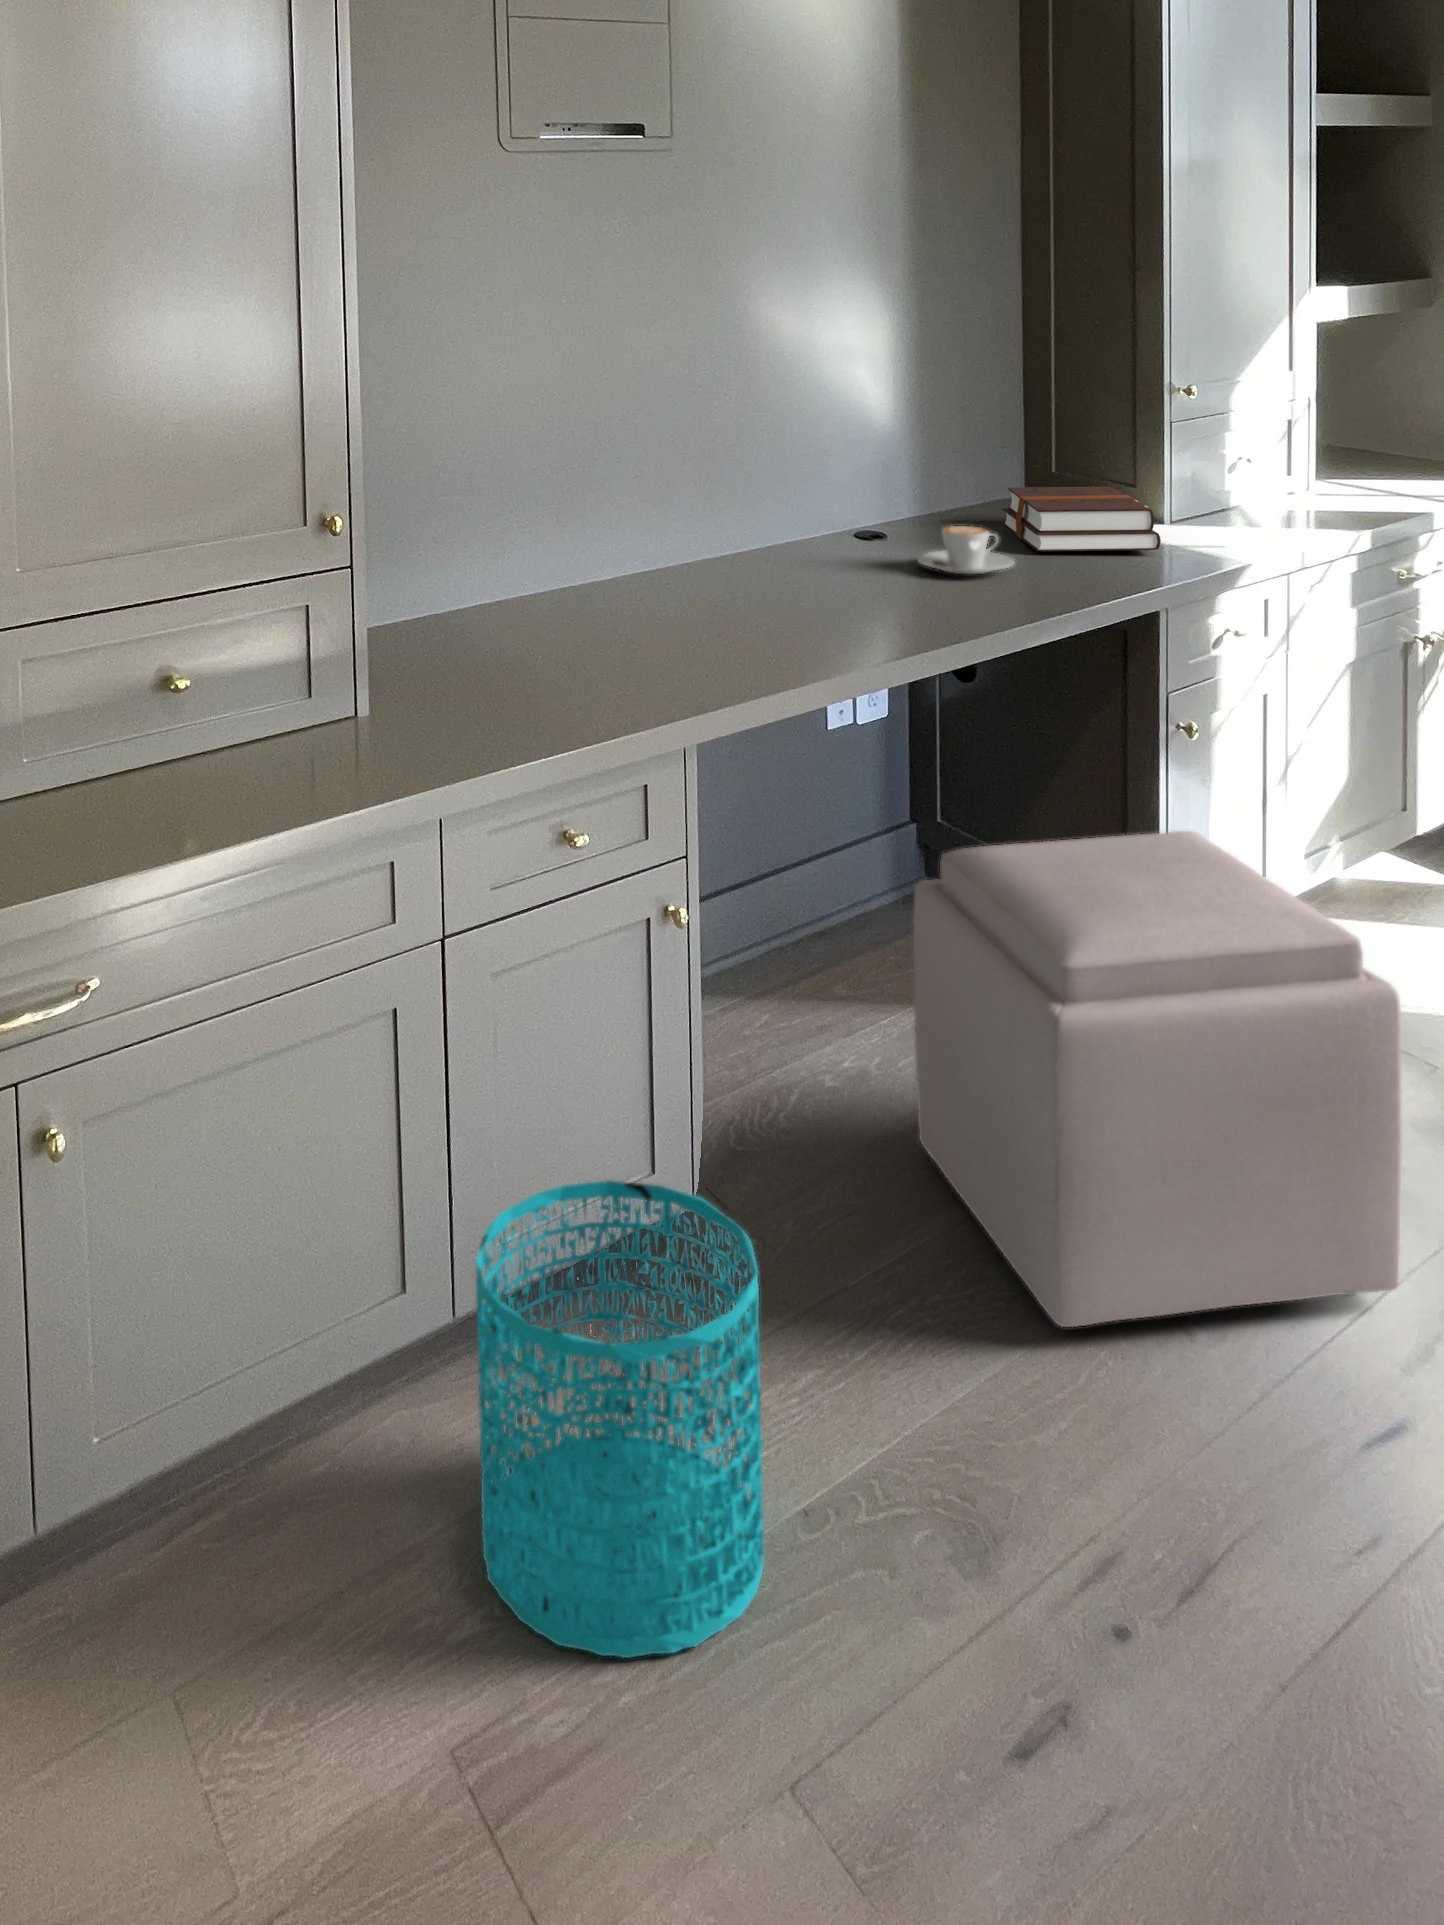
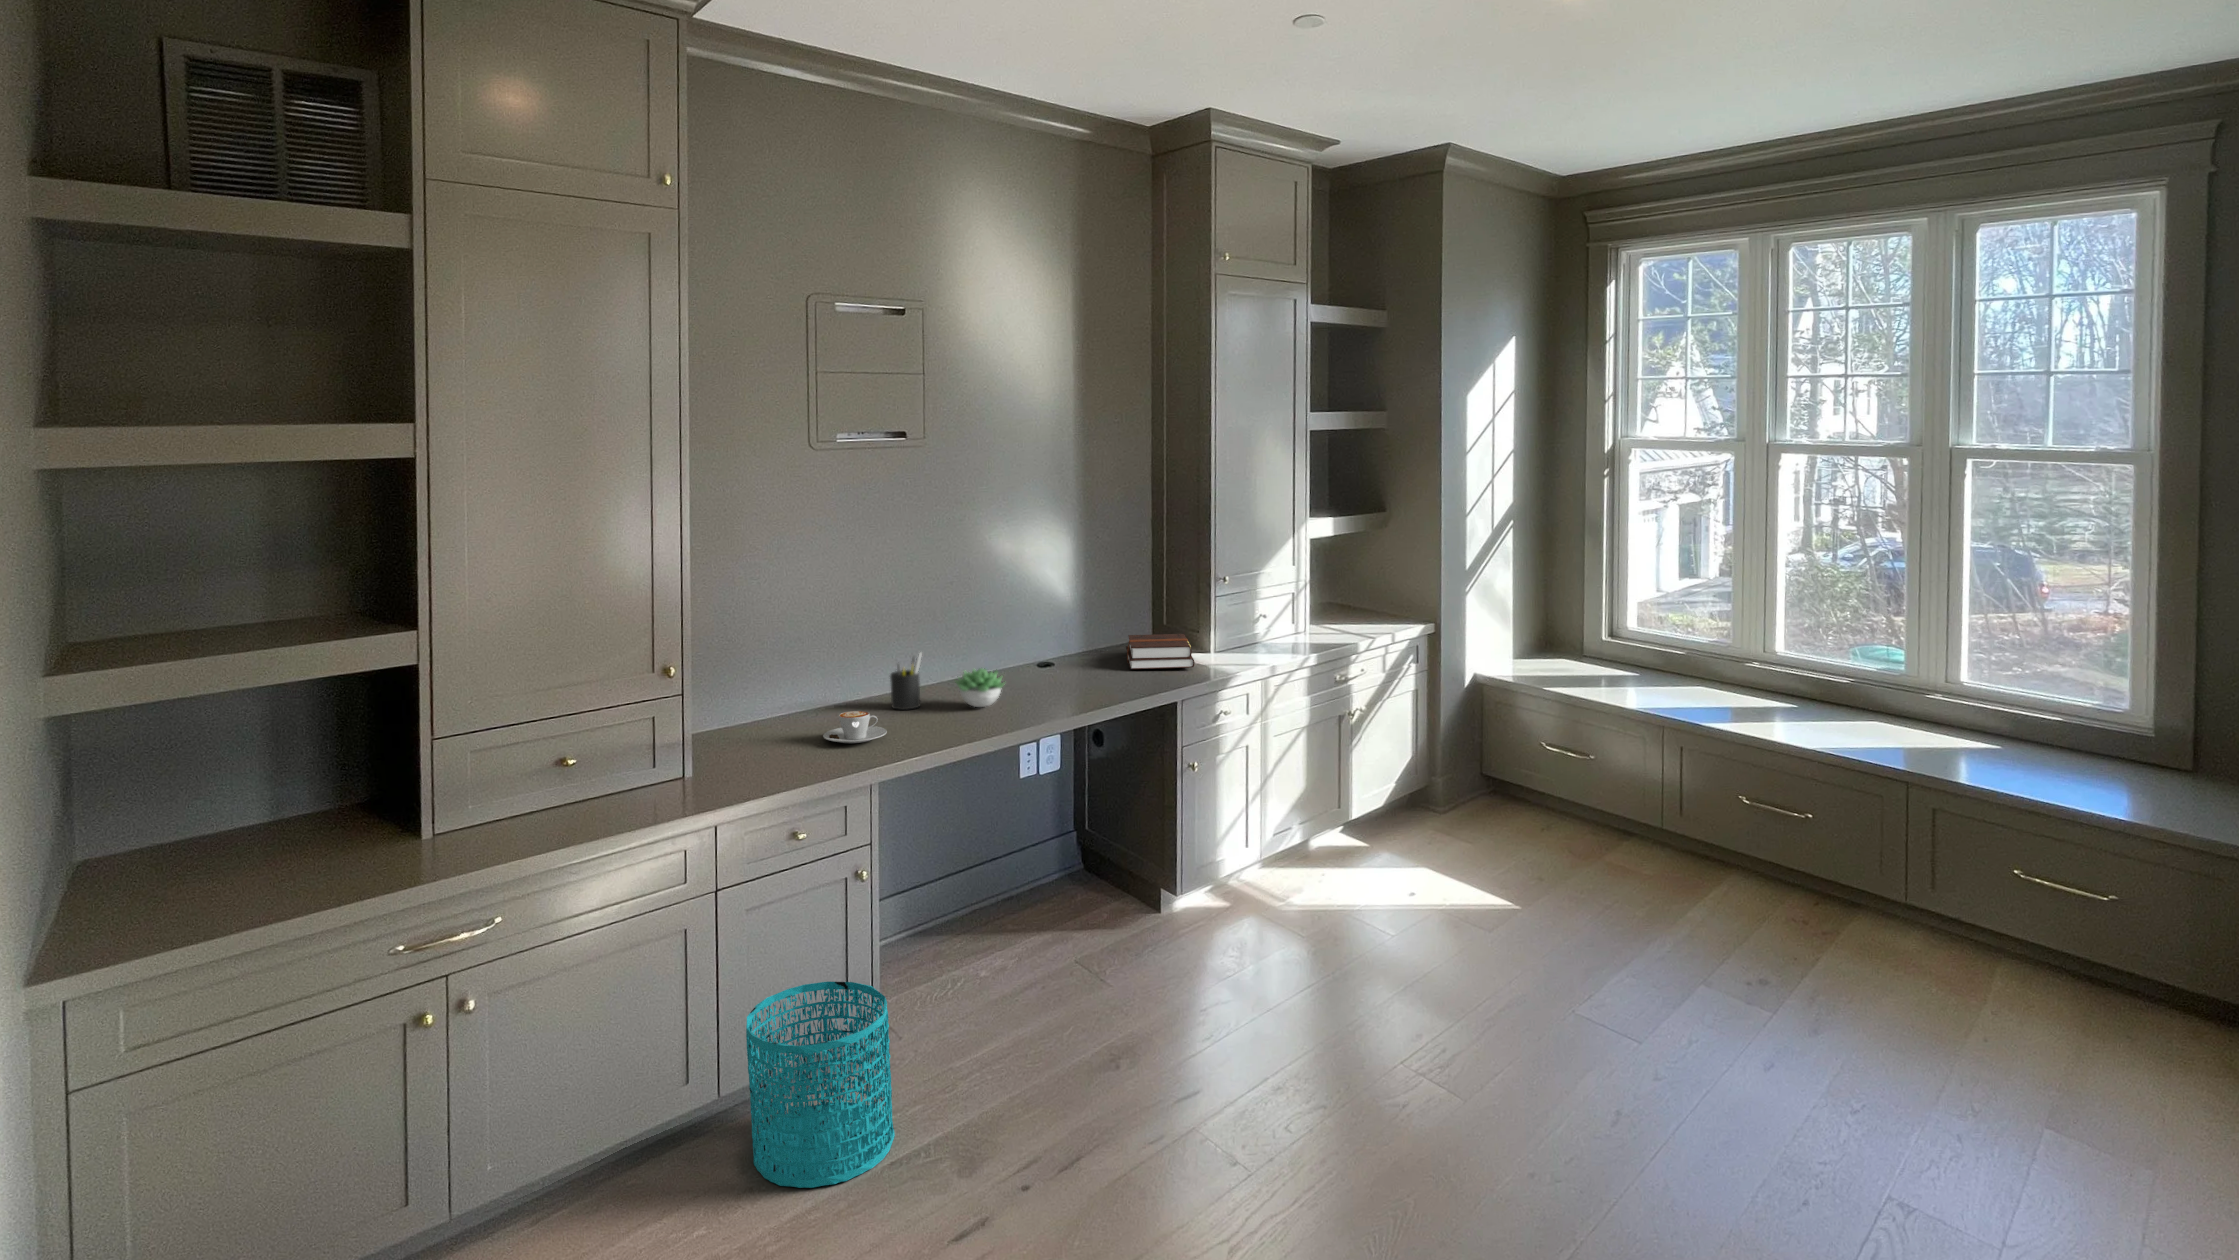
pen holder: none [637,514,698,622] -> present [890,653,922,710]
coffee cup: present [918,526,1014,574] -> present [823,711,887,743]
succulent plant: none [753,545,857,620] -> present [955,668,1004,707]
ottoman: present [913,831,1402,1327] -> none [1033,809,1241,1044]

